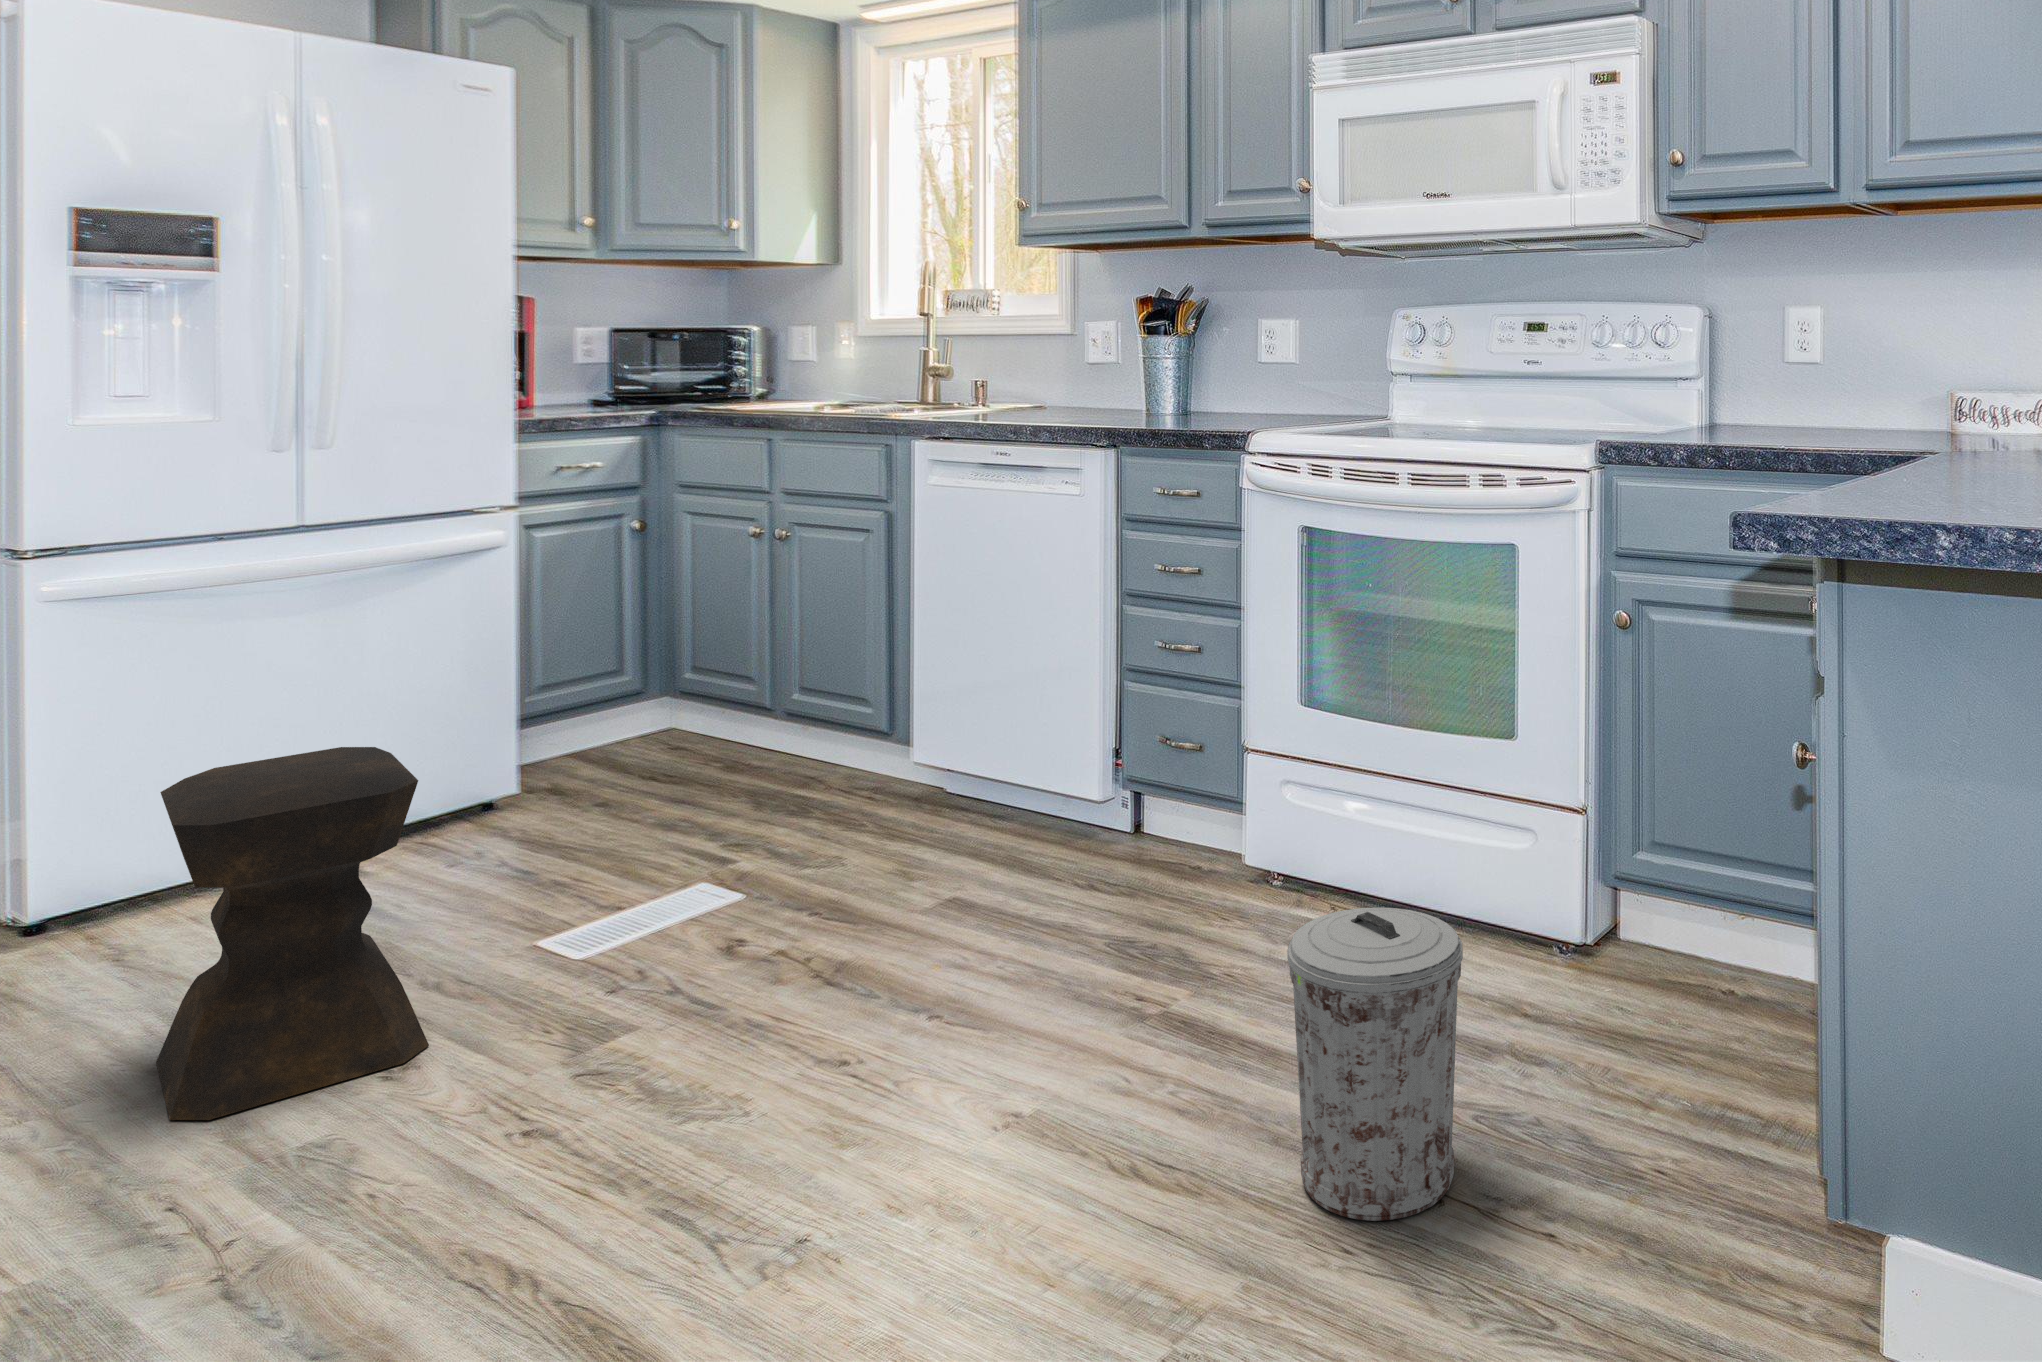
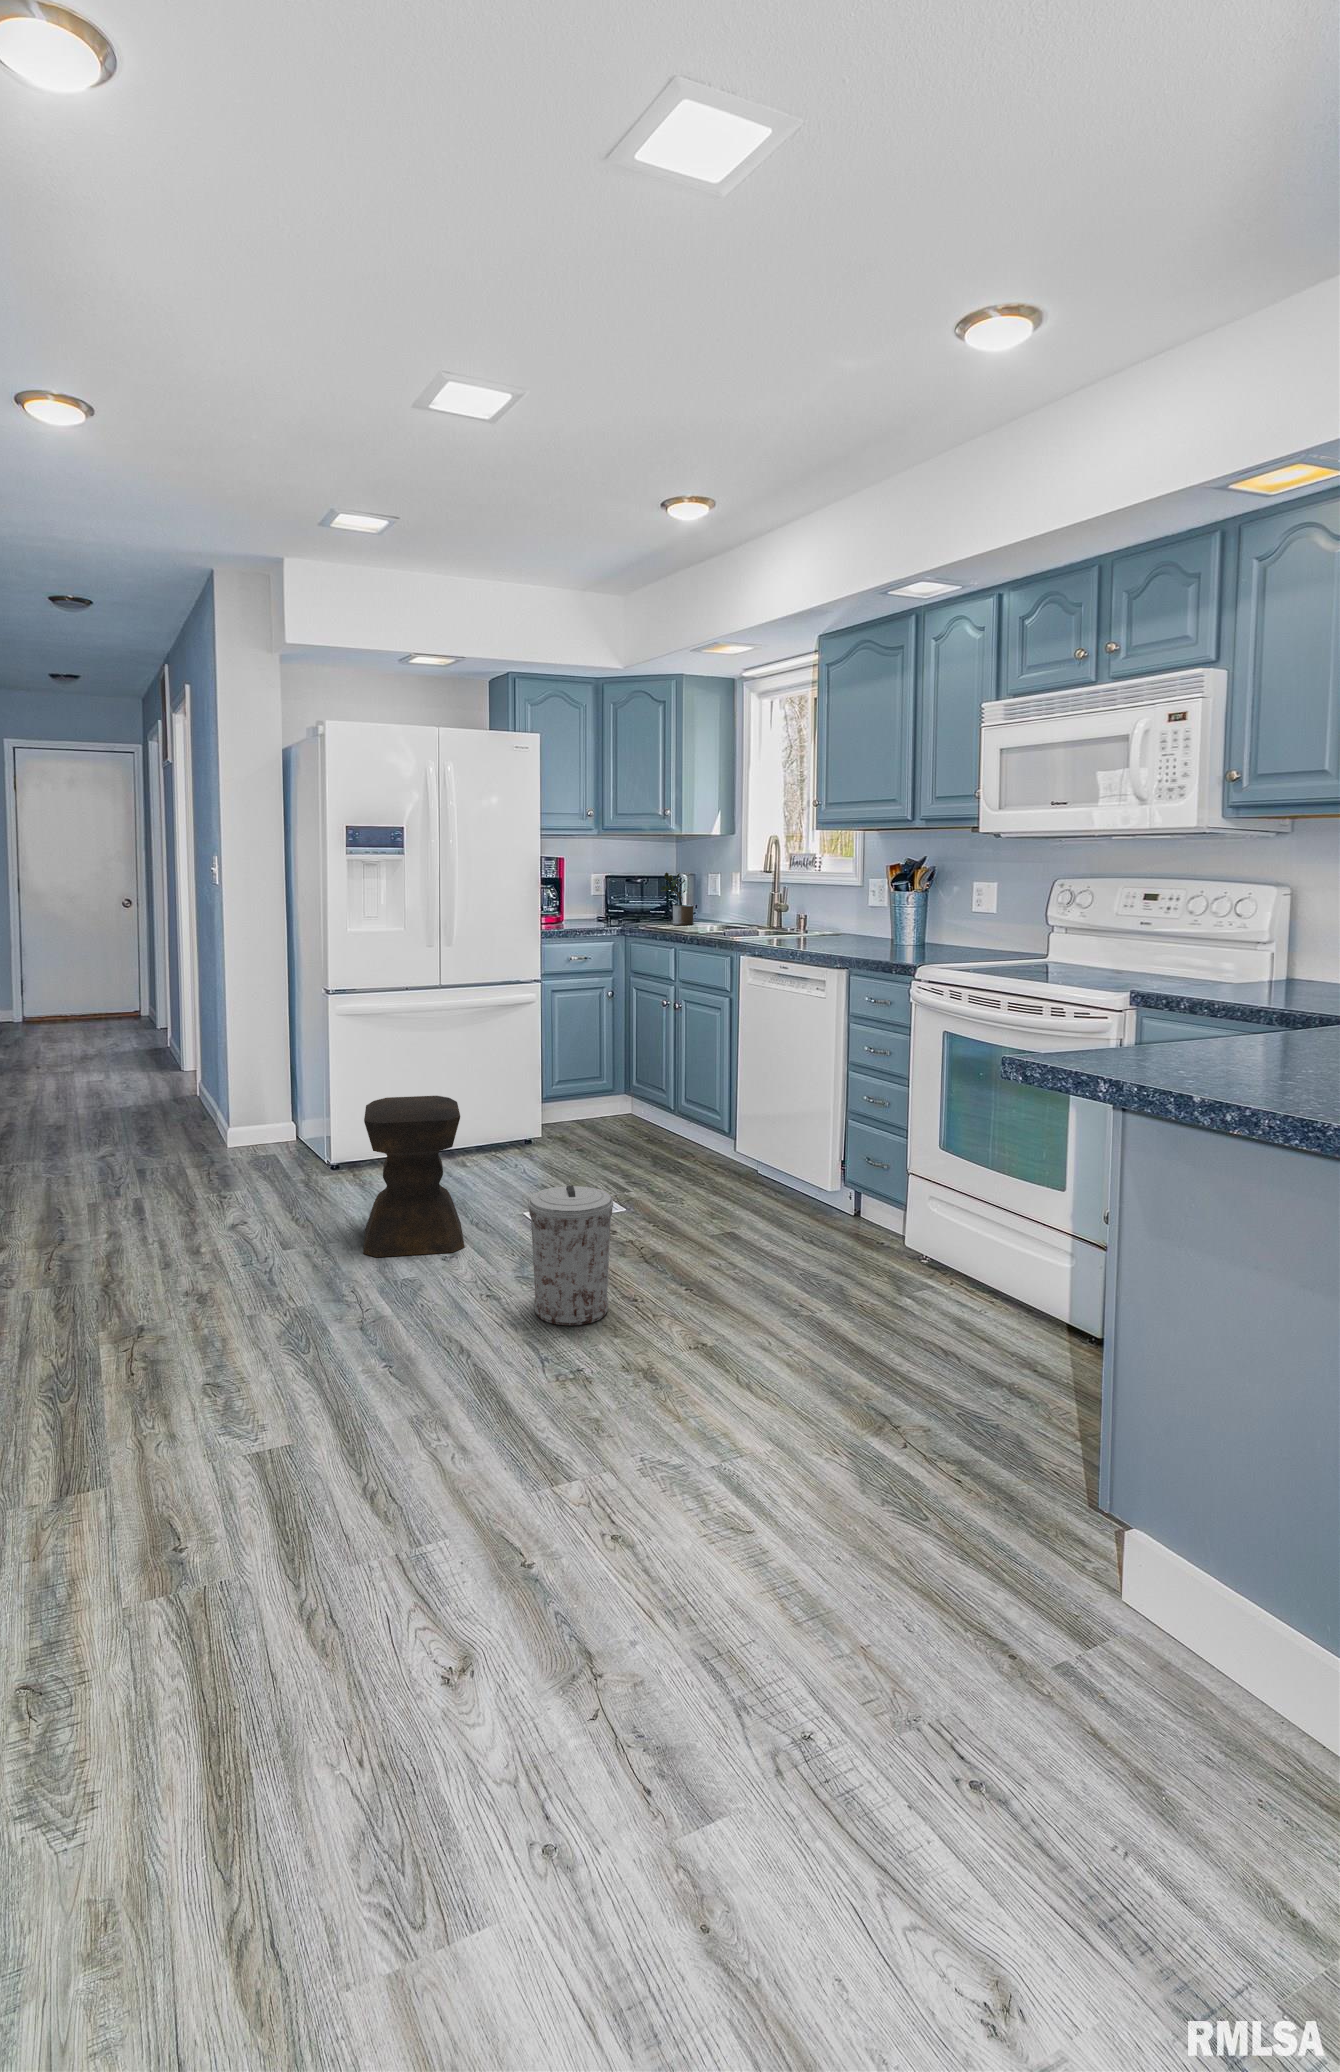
potted plant: none [725,321,783,407] -> present [661,873,693,925]
trash can: present [1287,908,1463,1221] -> present [528,1185,613,1325]

